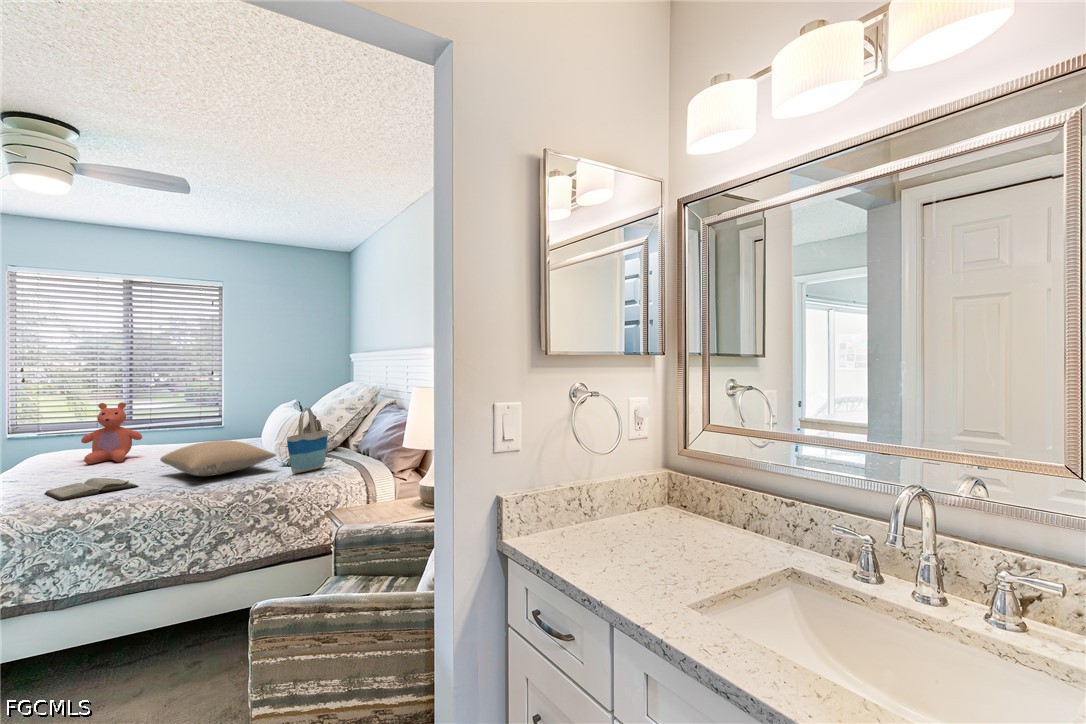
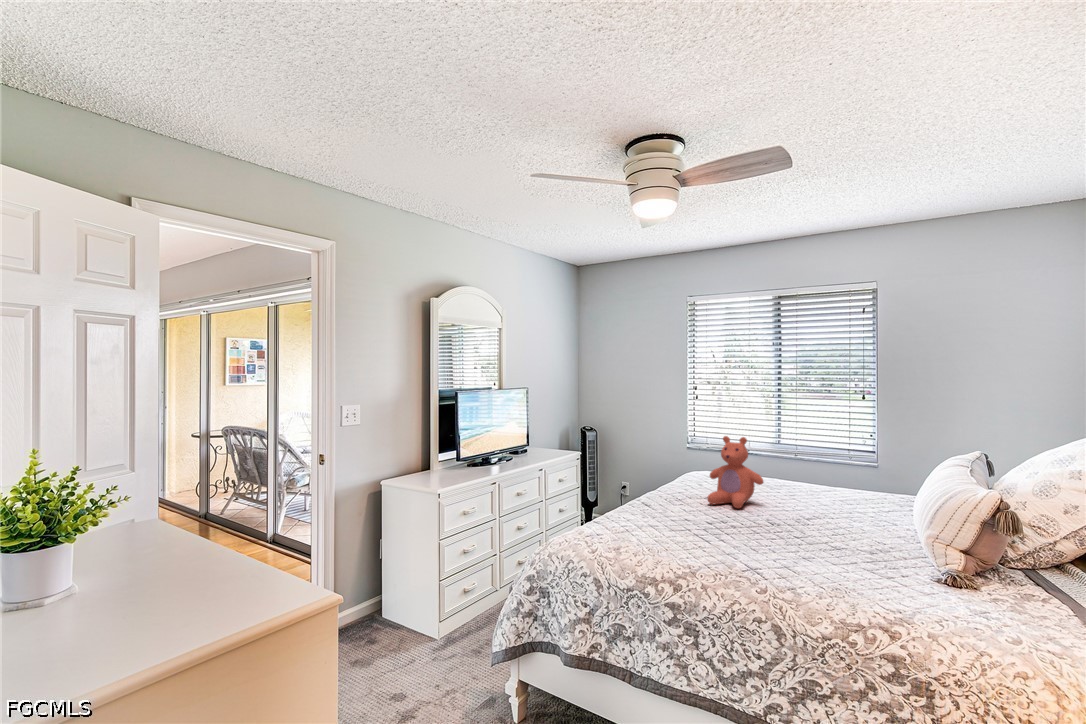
tote bag: present [287,408,328,473] -> none [932,490,1036,621]
pillow: present [160,441,276,476] -> none [757,513,918,572]
diary: present [45,478,138,501] -> none [646,531,723,558]

